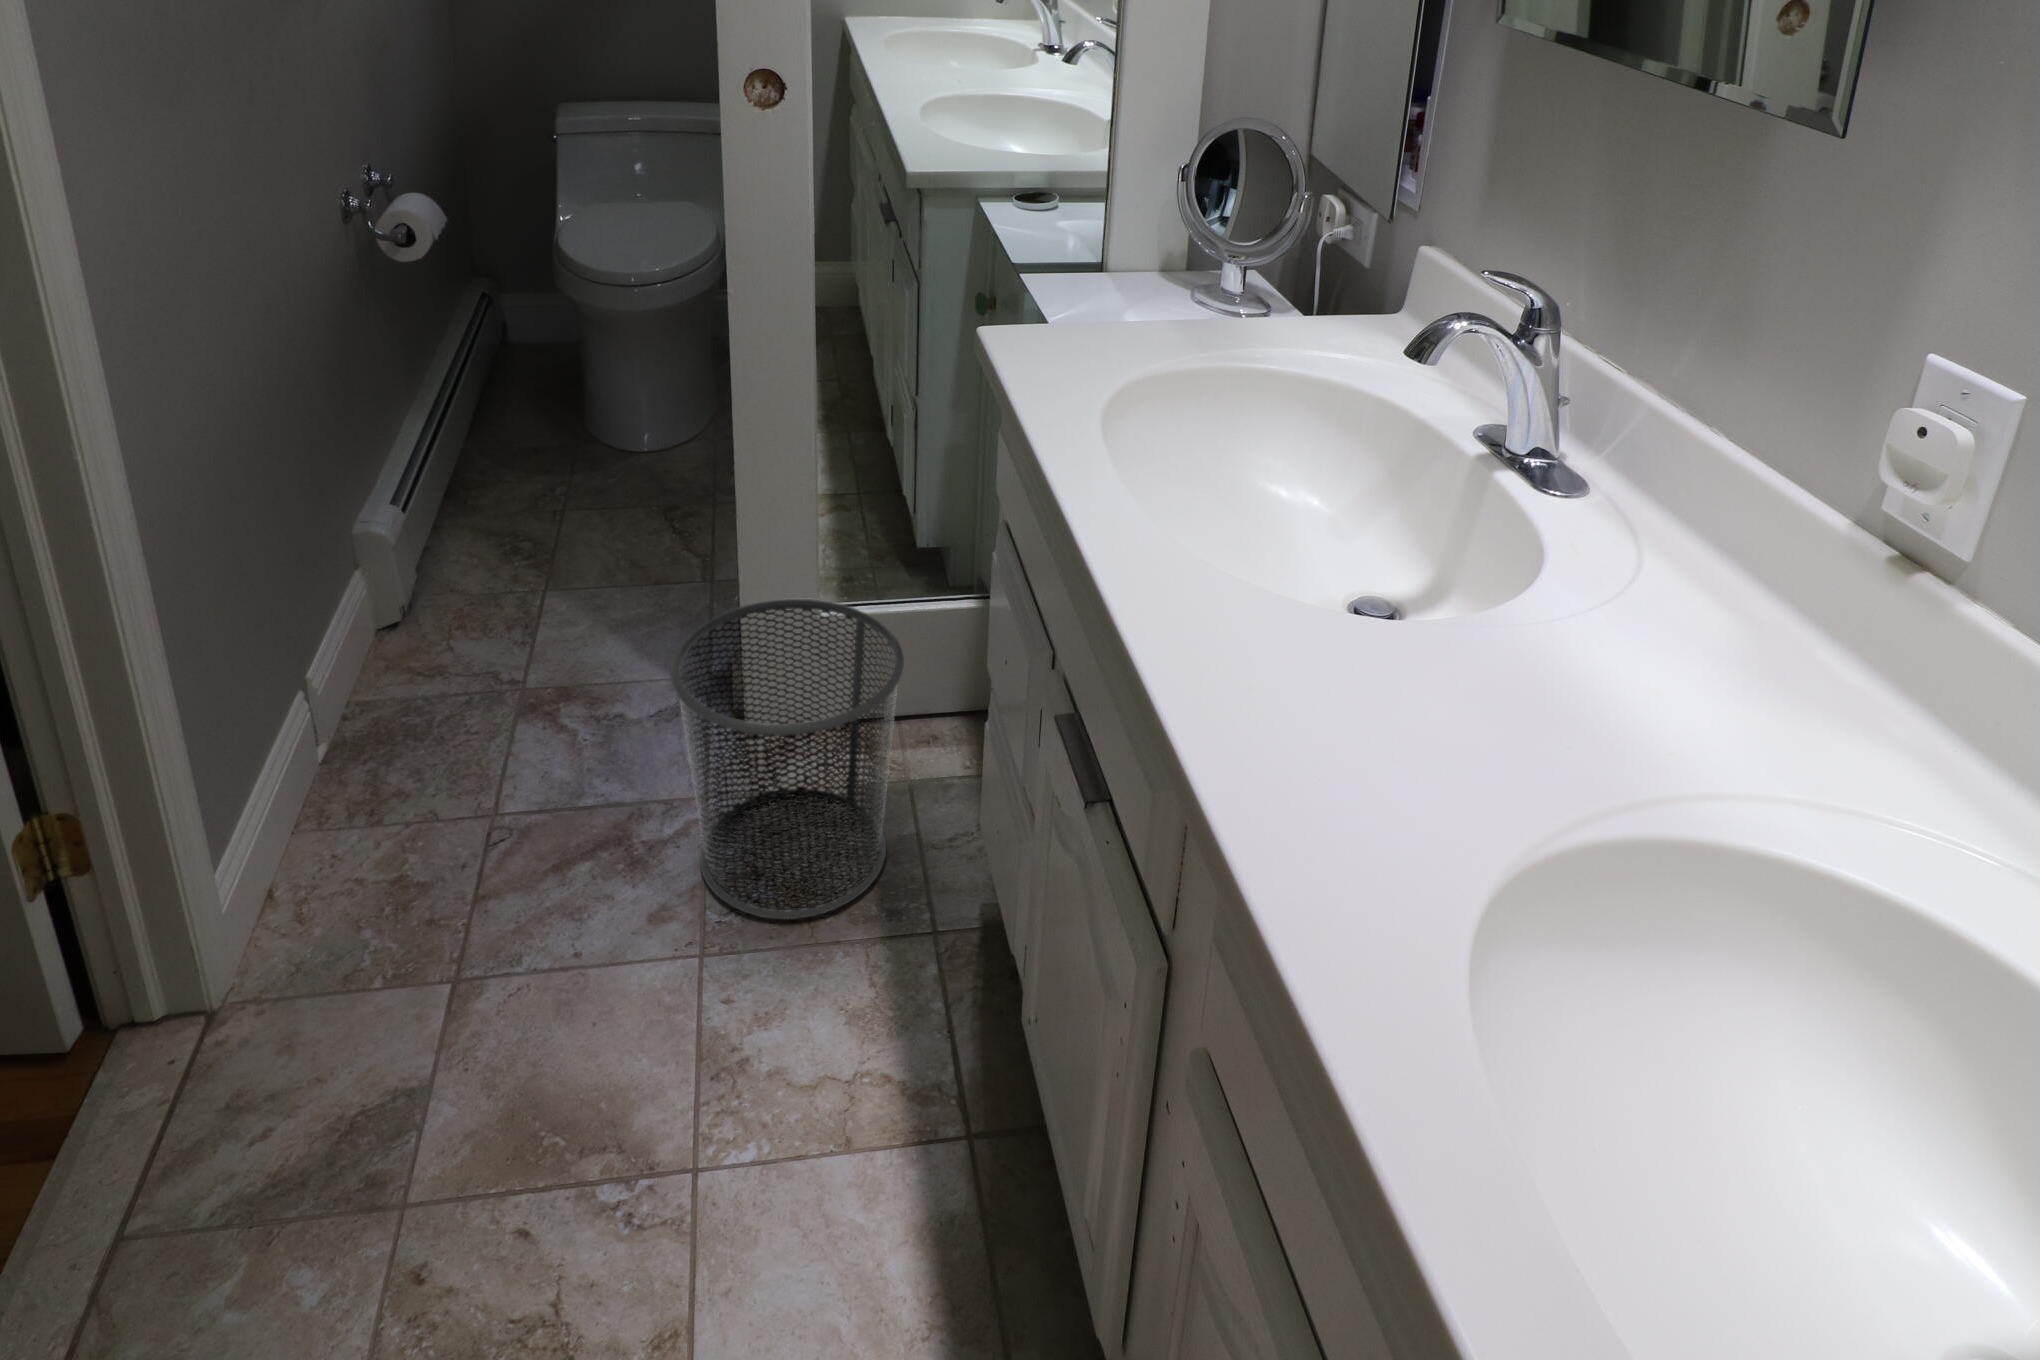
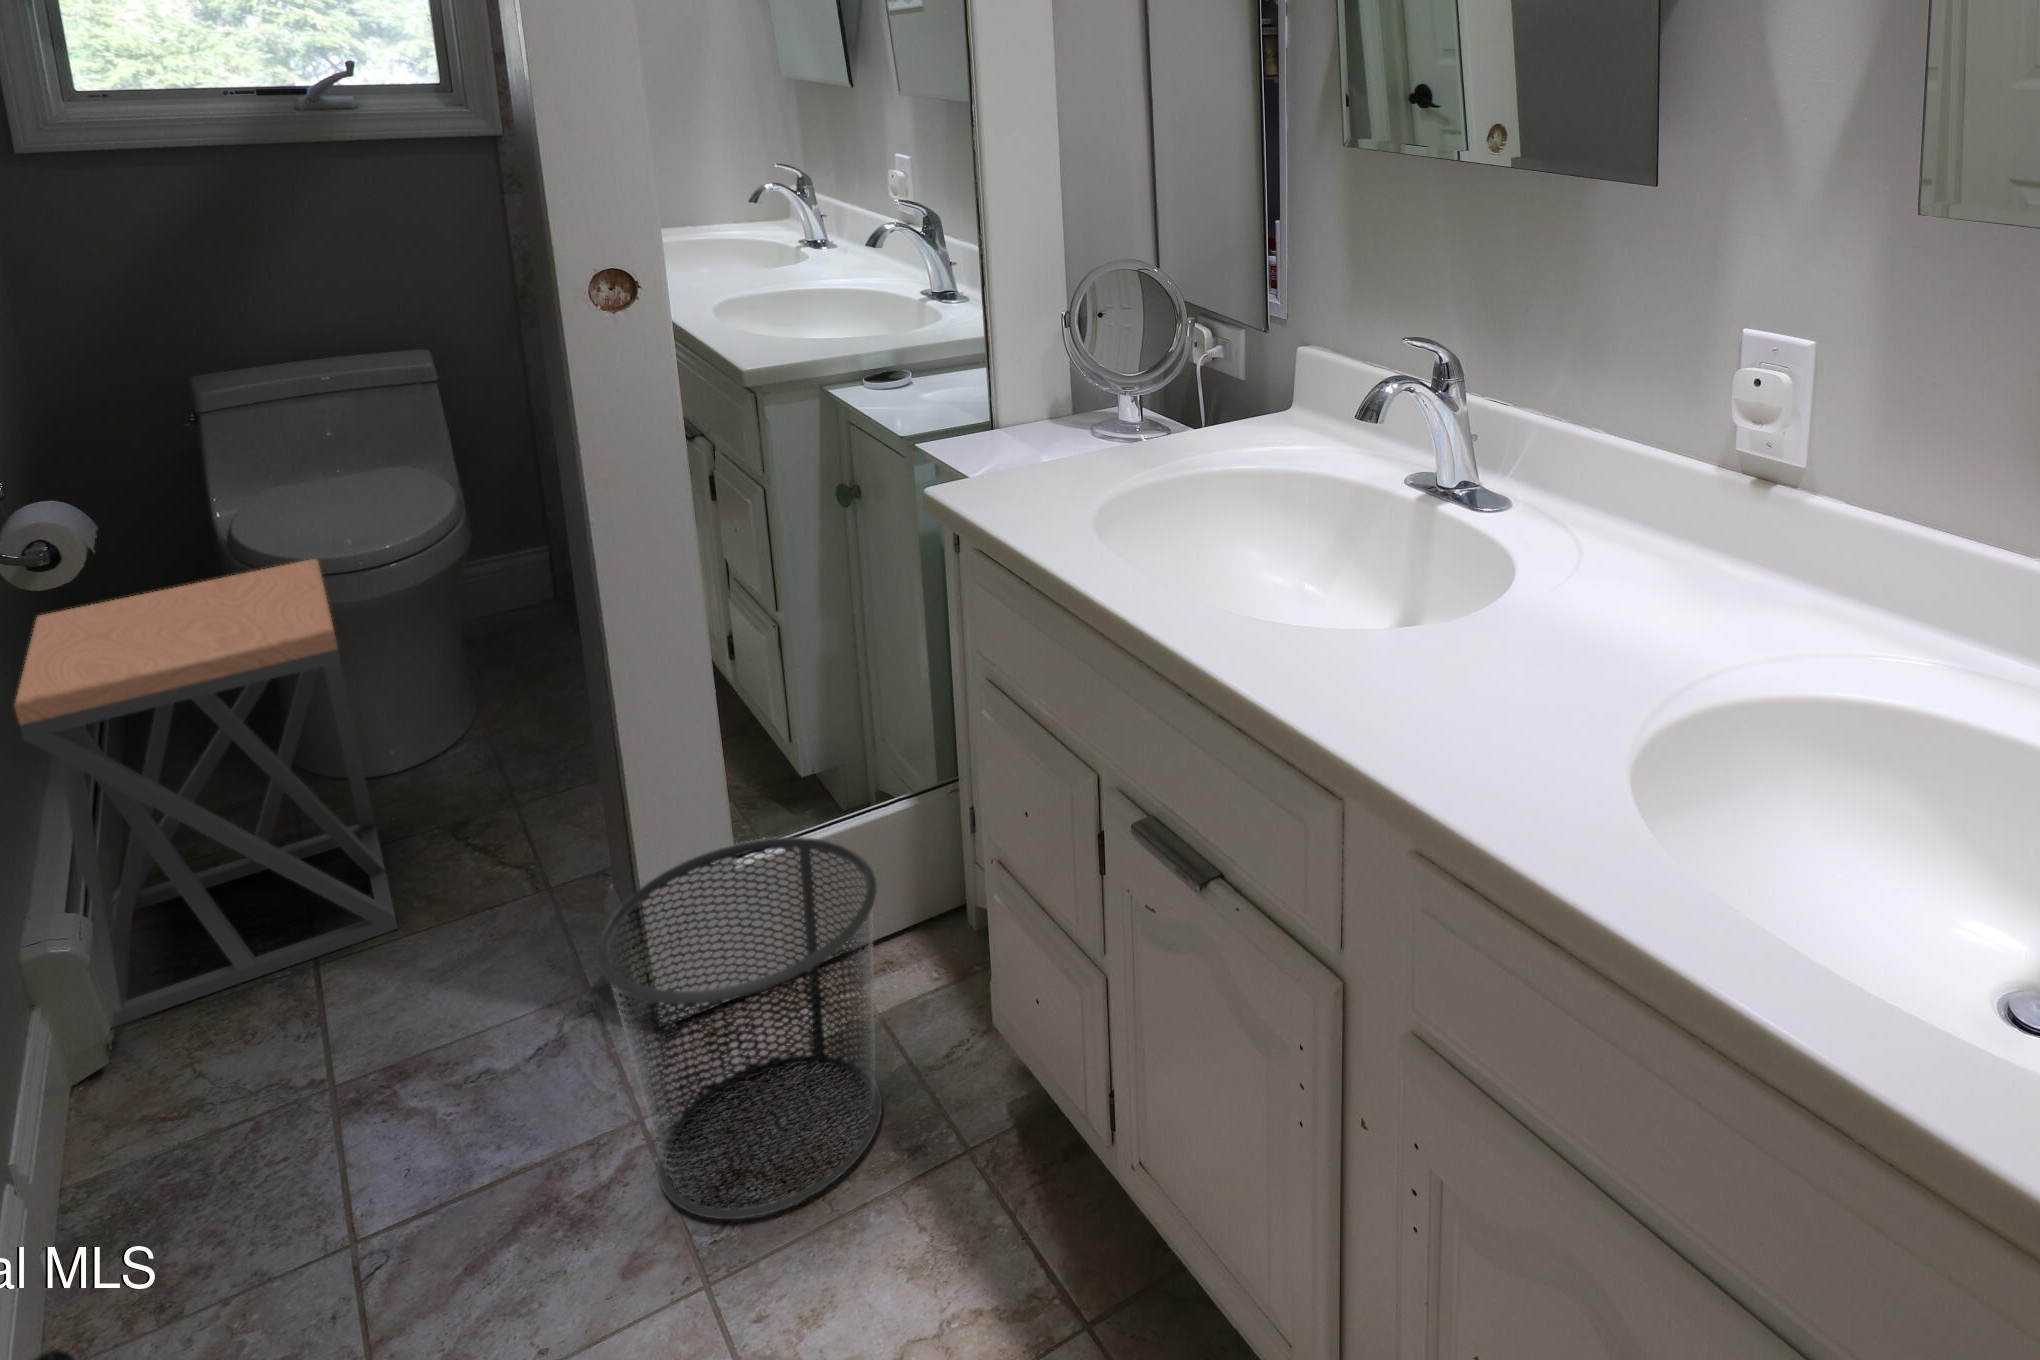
stool: none [372,268,611,591] -> present [14,559,397,1026]

